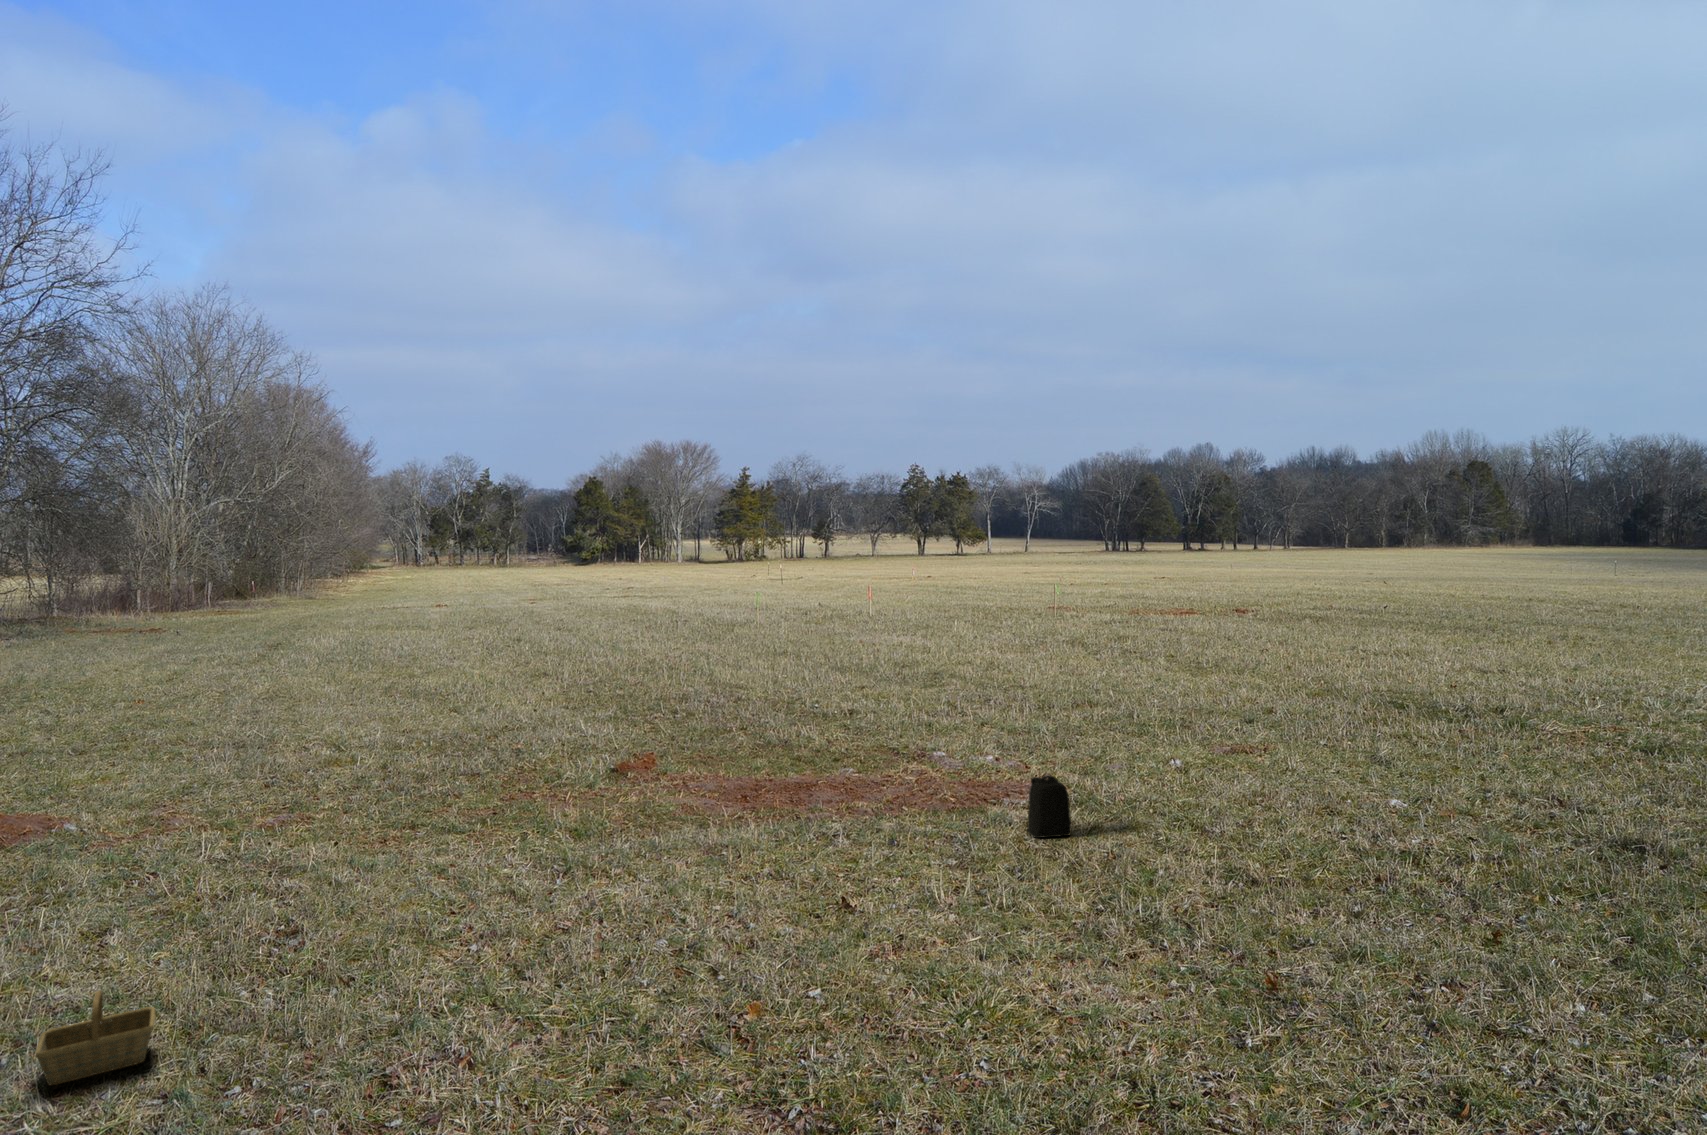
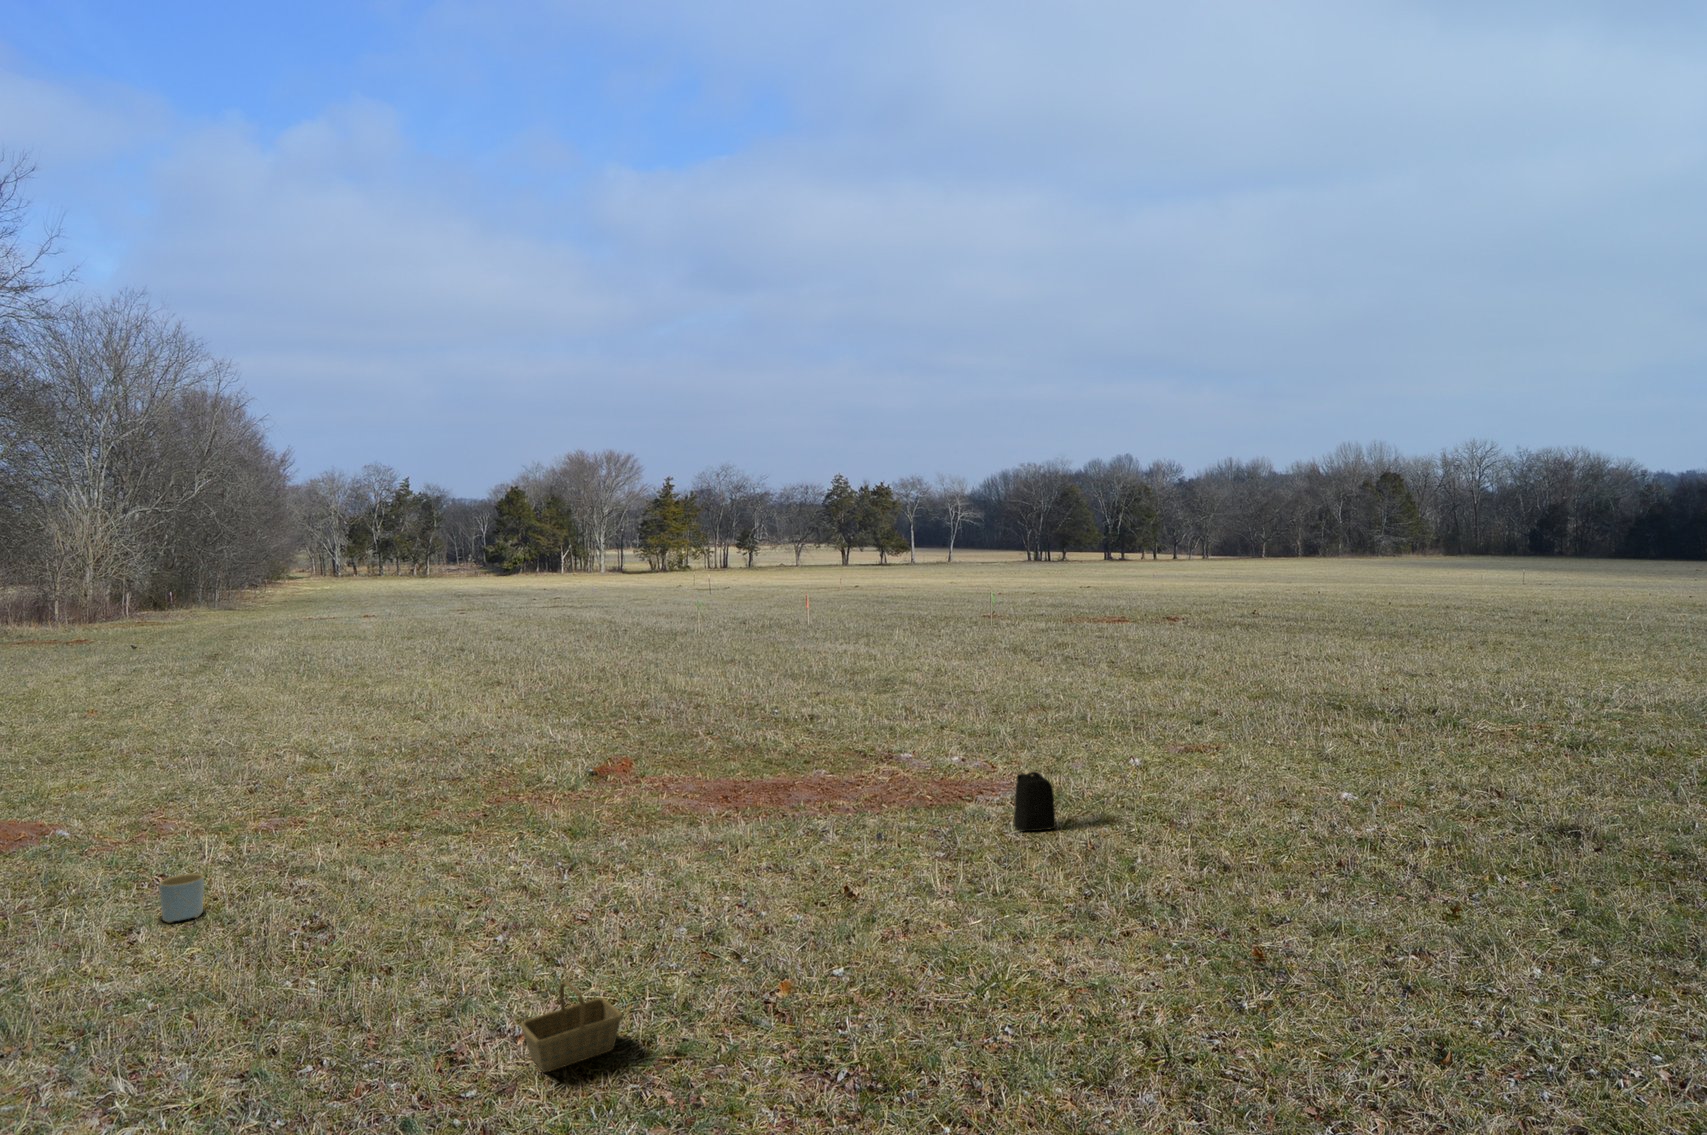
planter: none [152,874,197,923] -> present [160,874,204,923]
basket: present [35,990,155,1086] -> present [520,982,623,1072]

